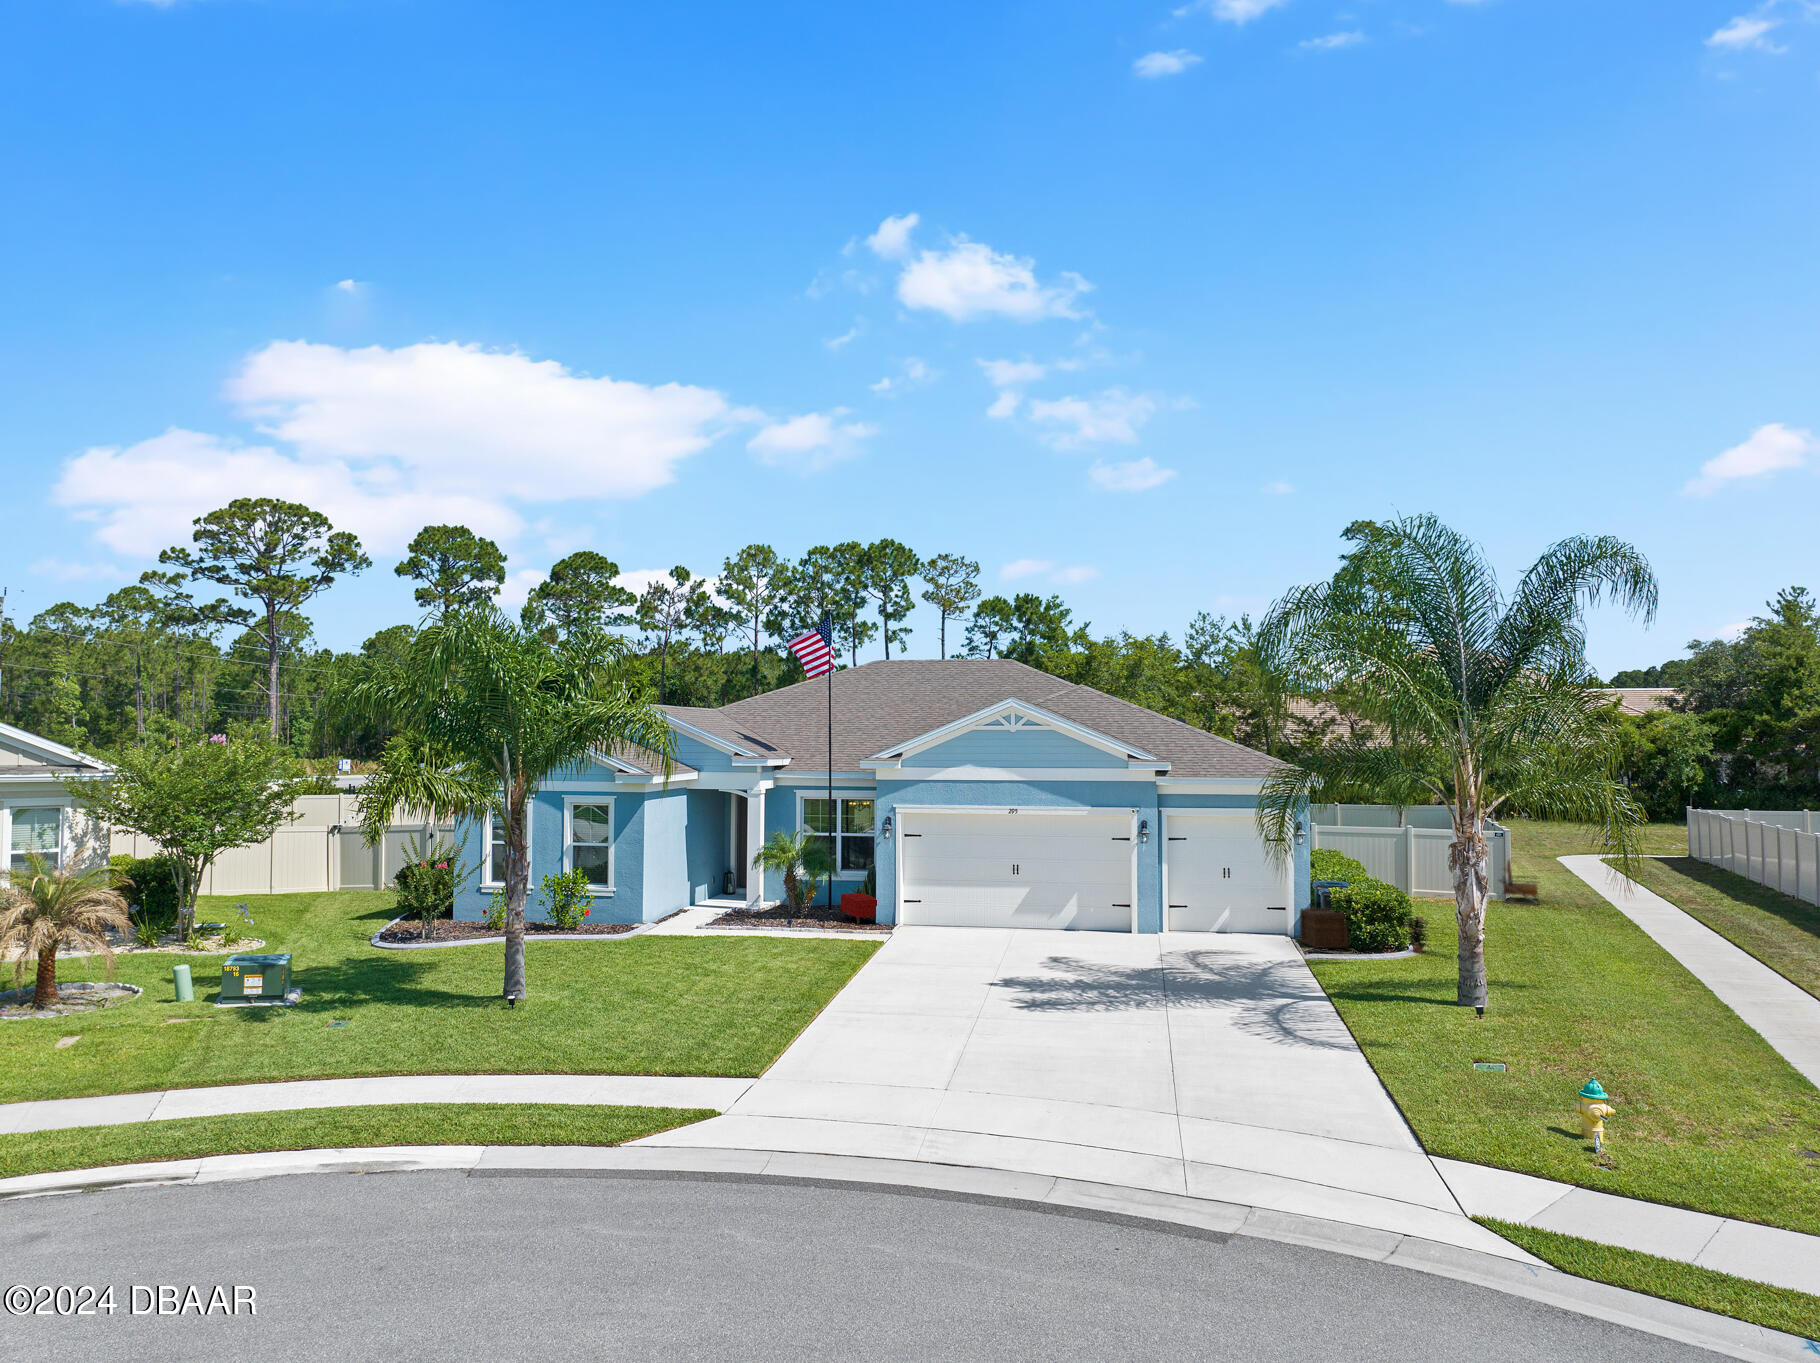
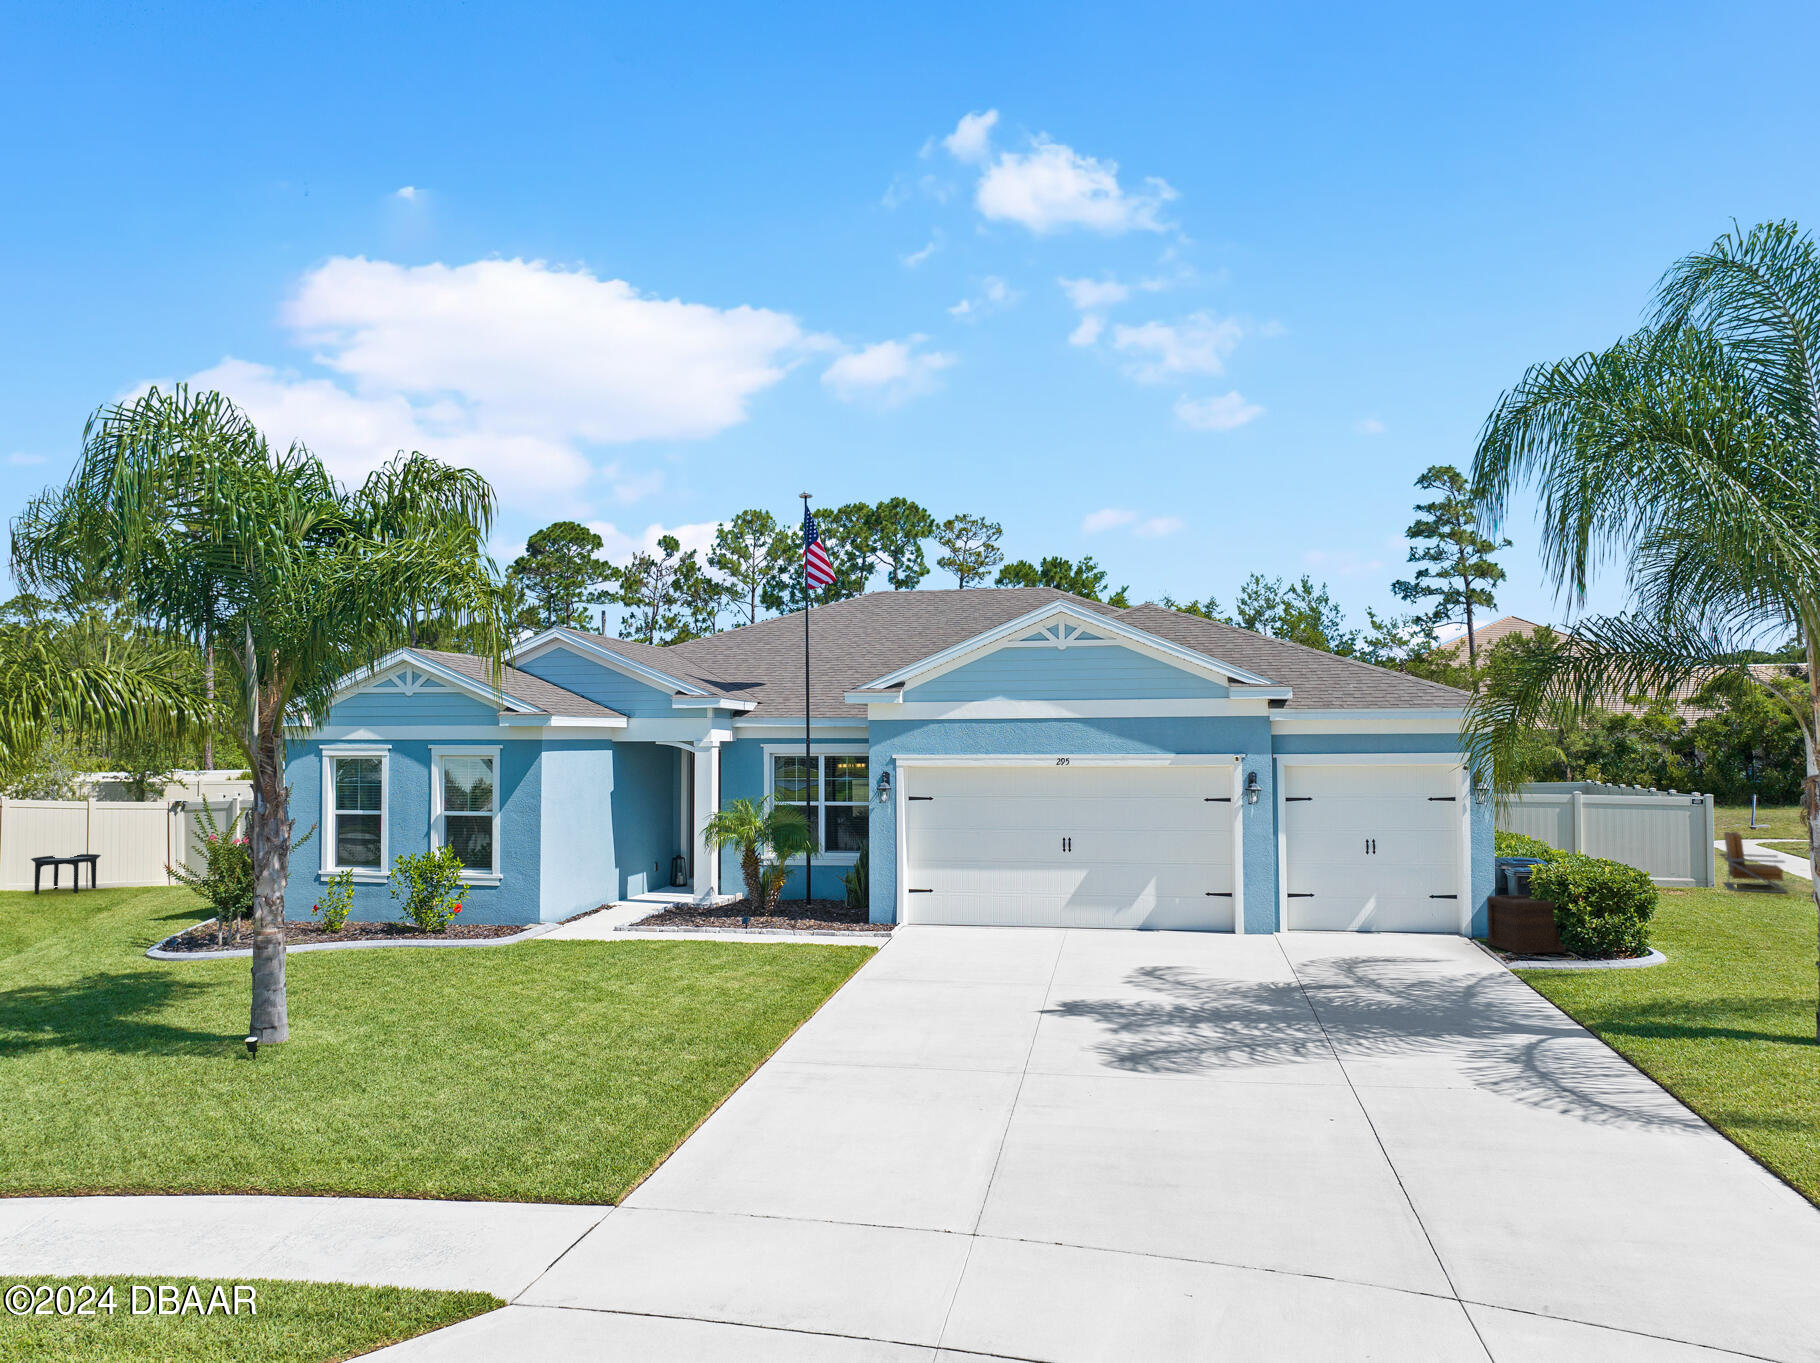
round table: none [240,866,290,896] -> present [31,854,101,894]
bench: present [841,893,877,925] -> none [822,881,876,925]
decorative plant: present [1404,916,1429,952] -> none [1647,904,1695,958]

